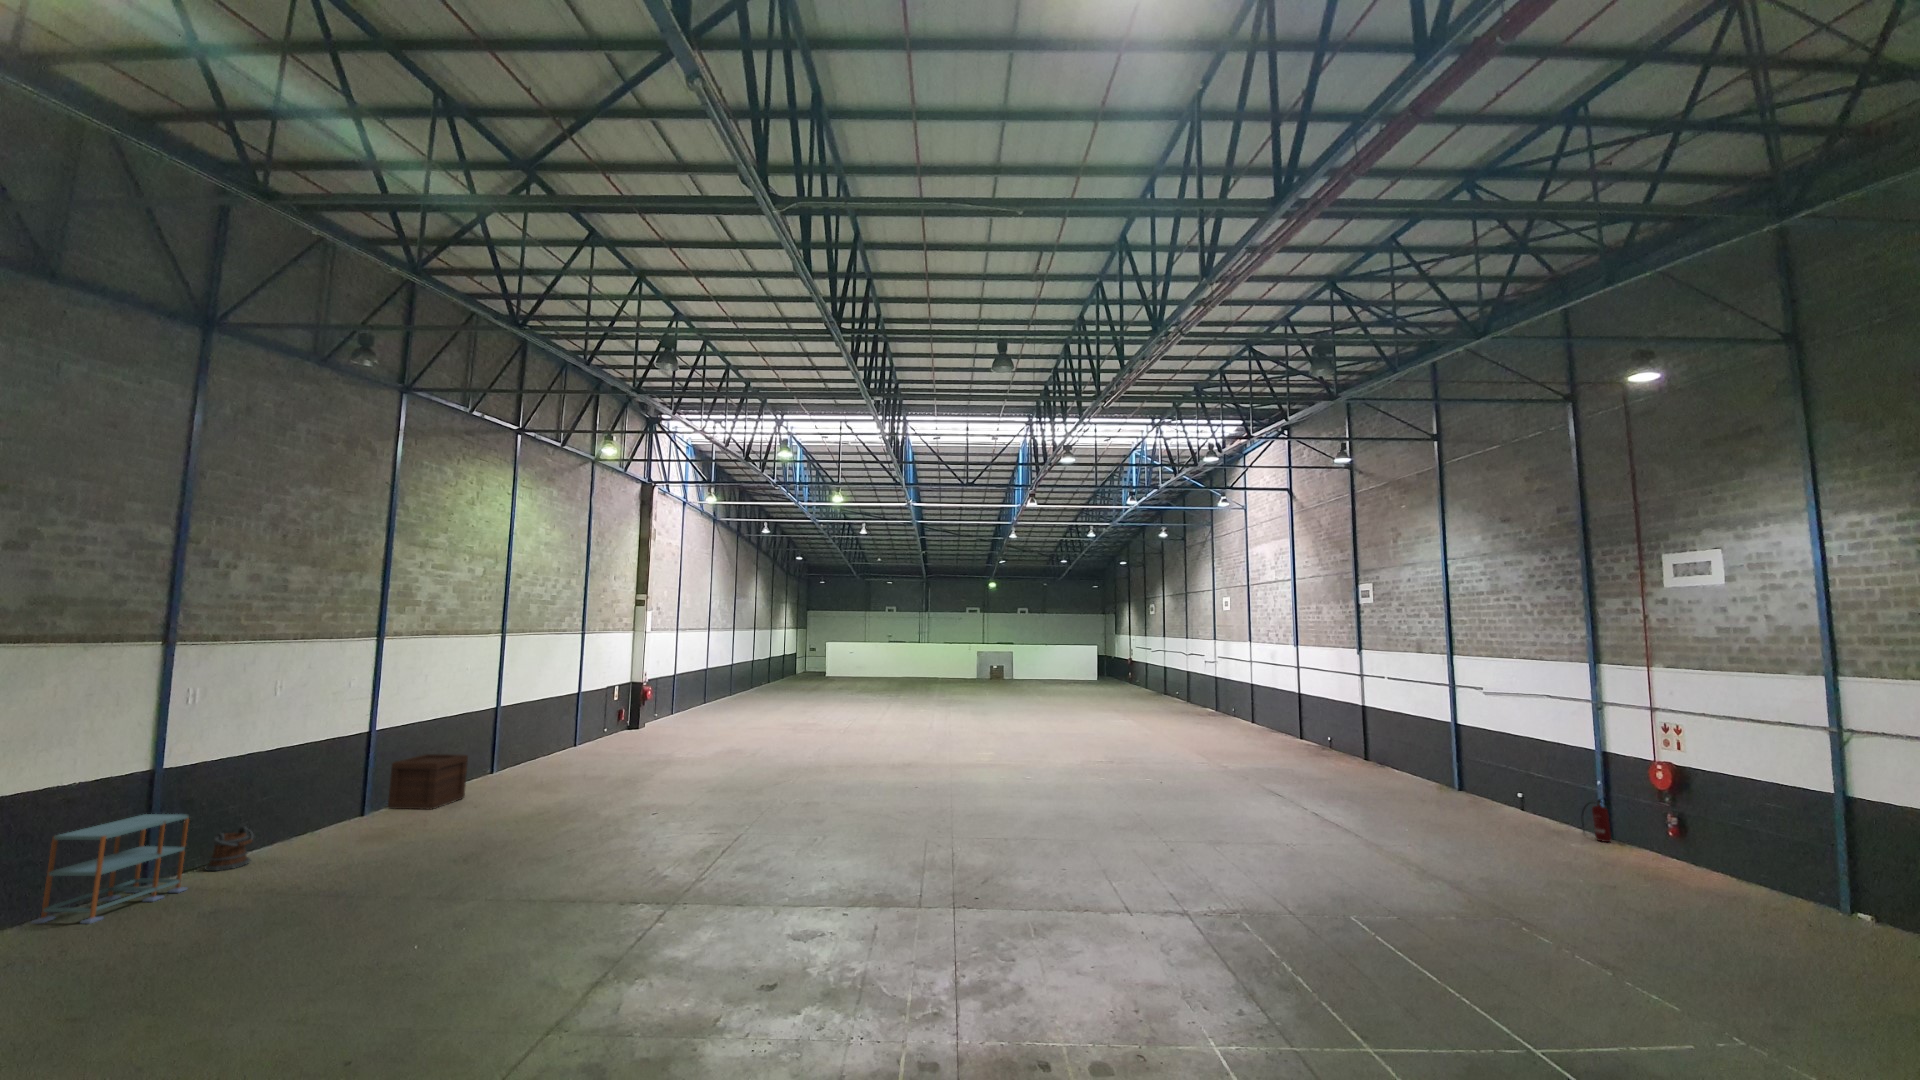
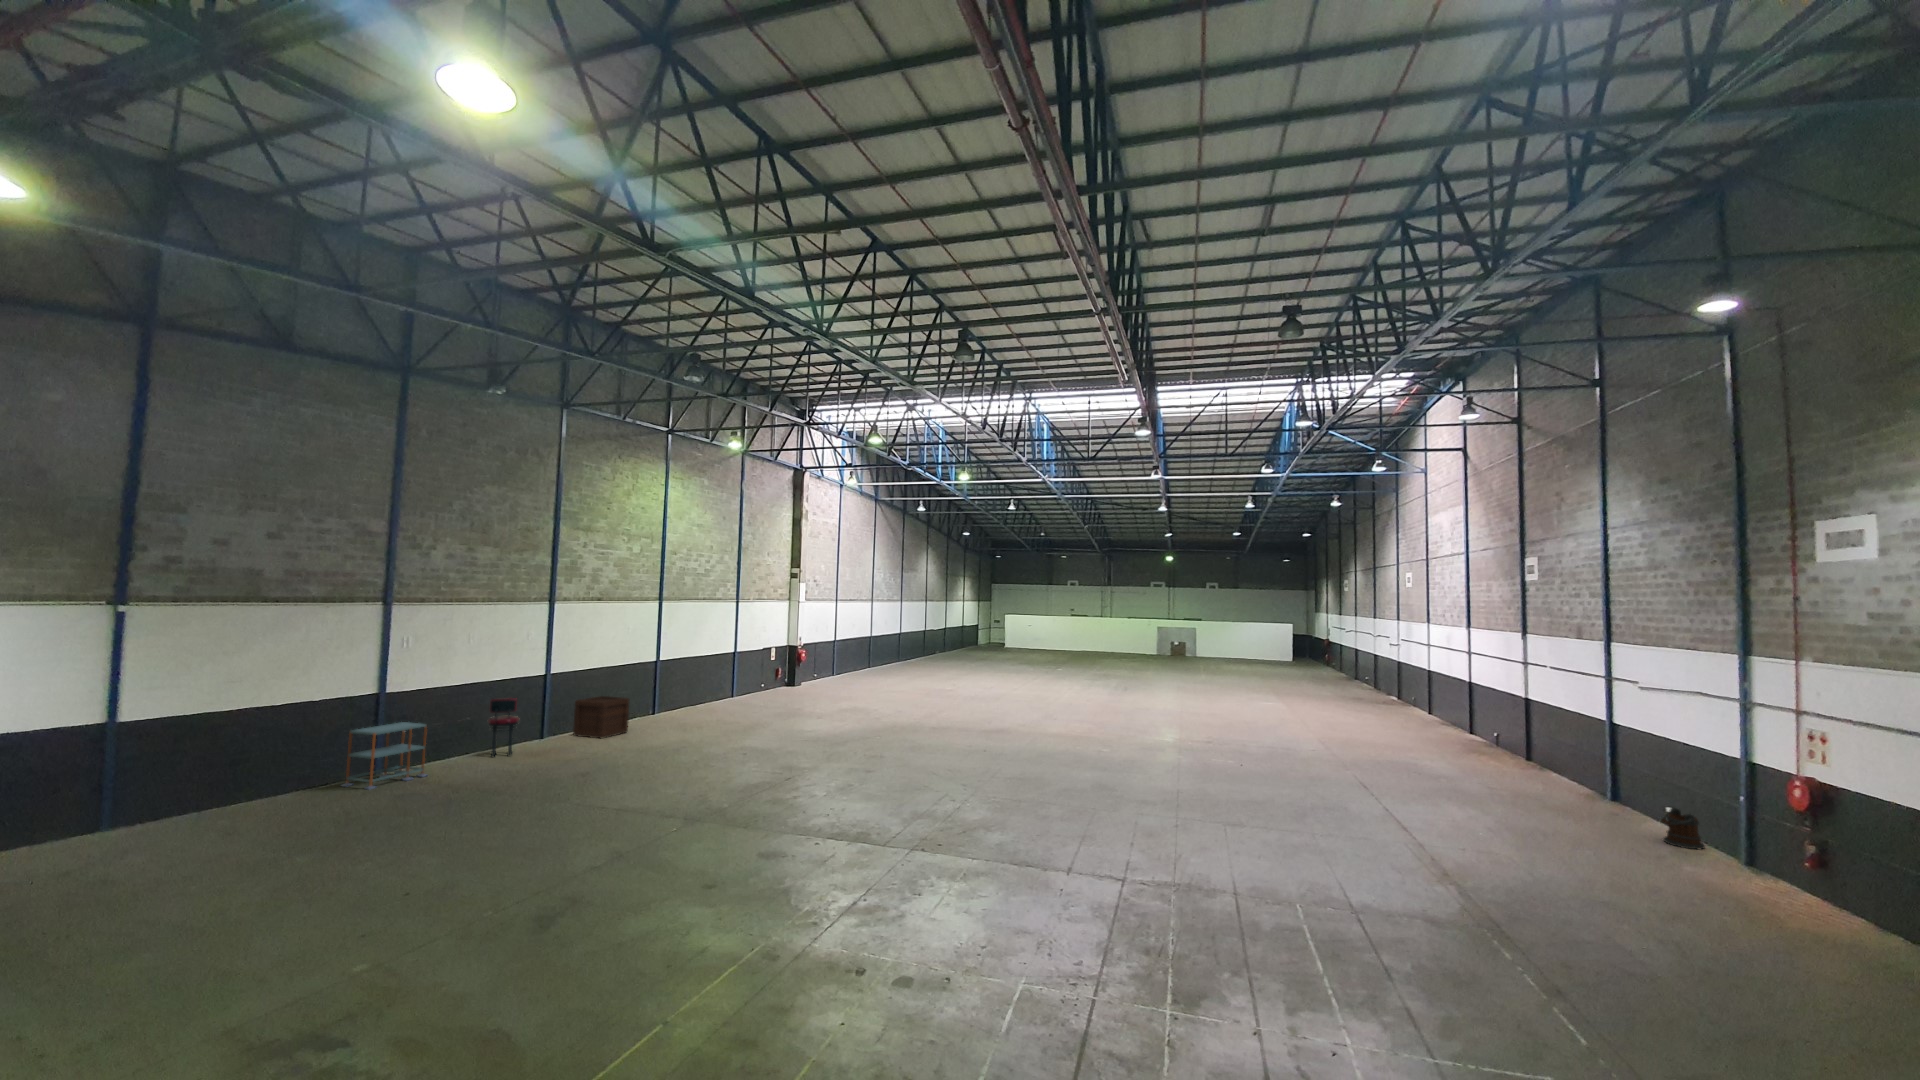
stool: none [273,767,323,851] -> present [488,698,519,757]
fire extinguisher: present [1582,799,1611,842] -> none [1717,816,1748,868]
bucket: present [205,826,254,871] -> present [1662,808,1705,849]

